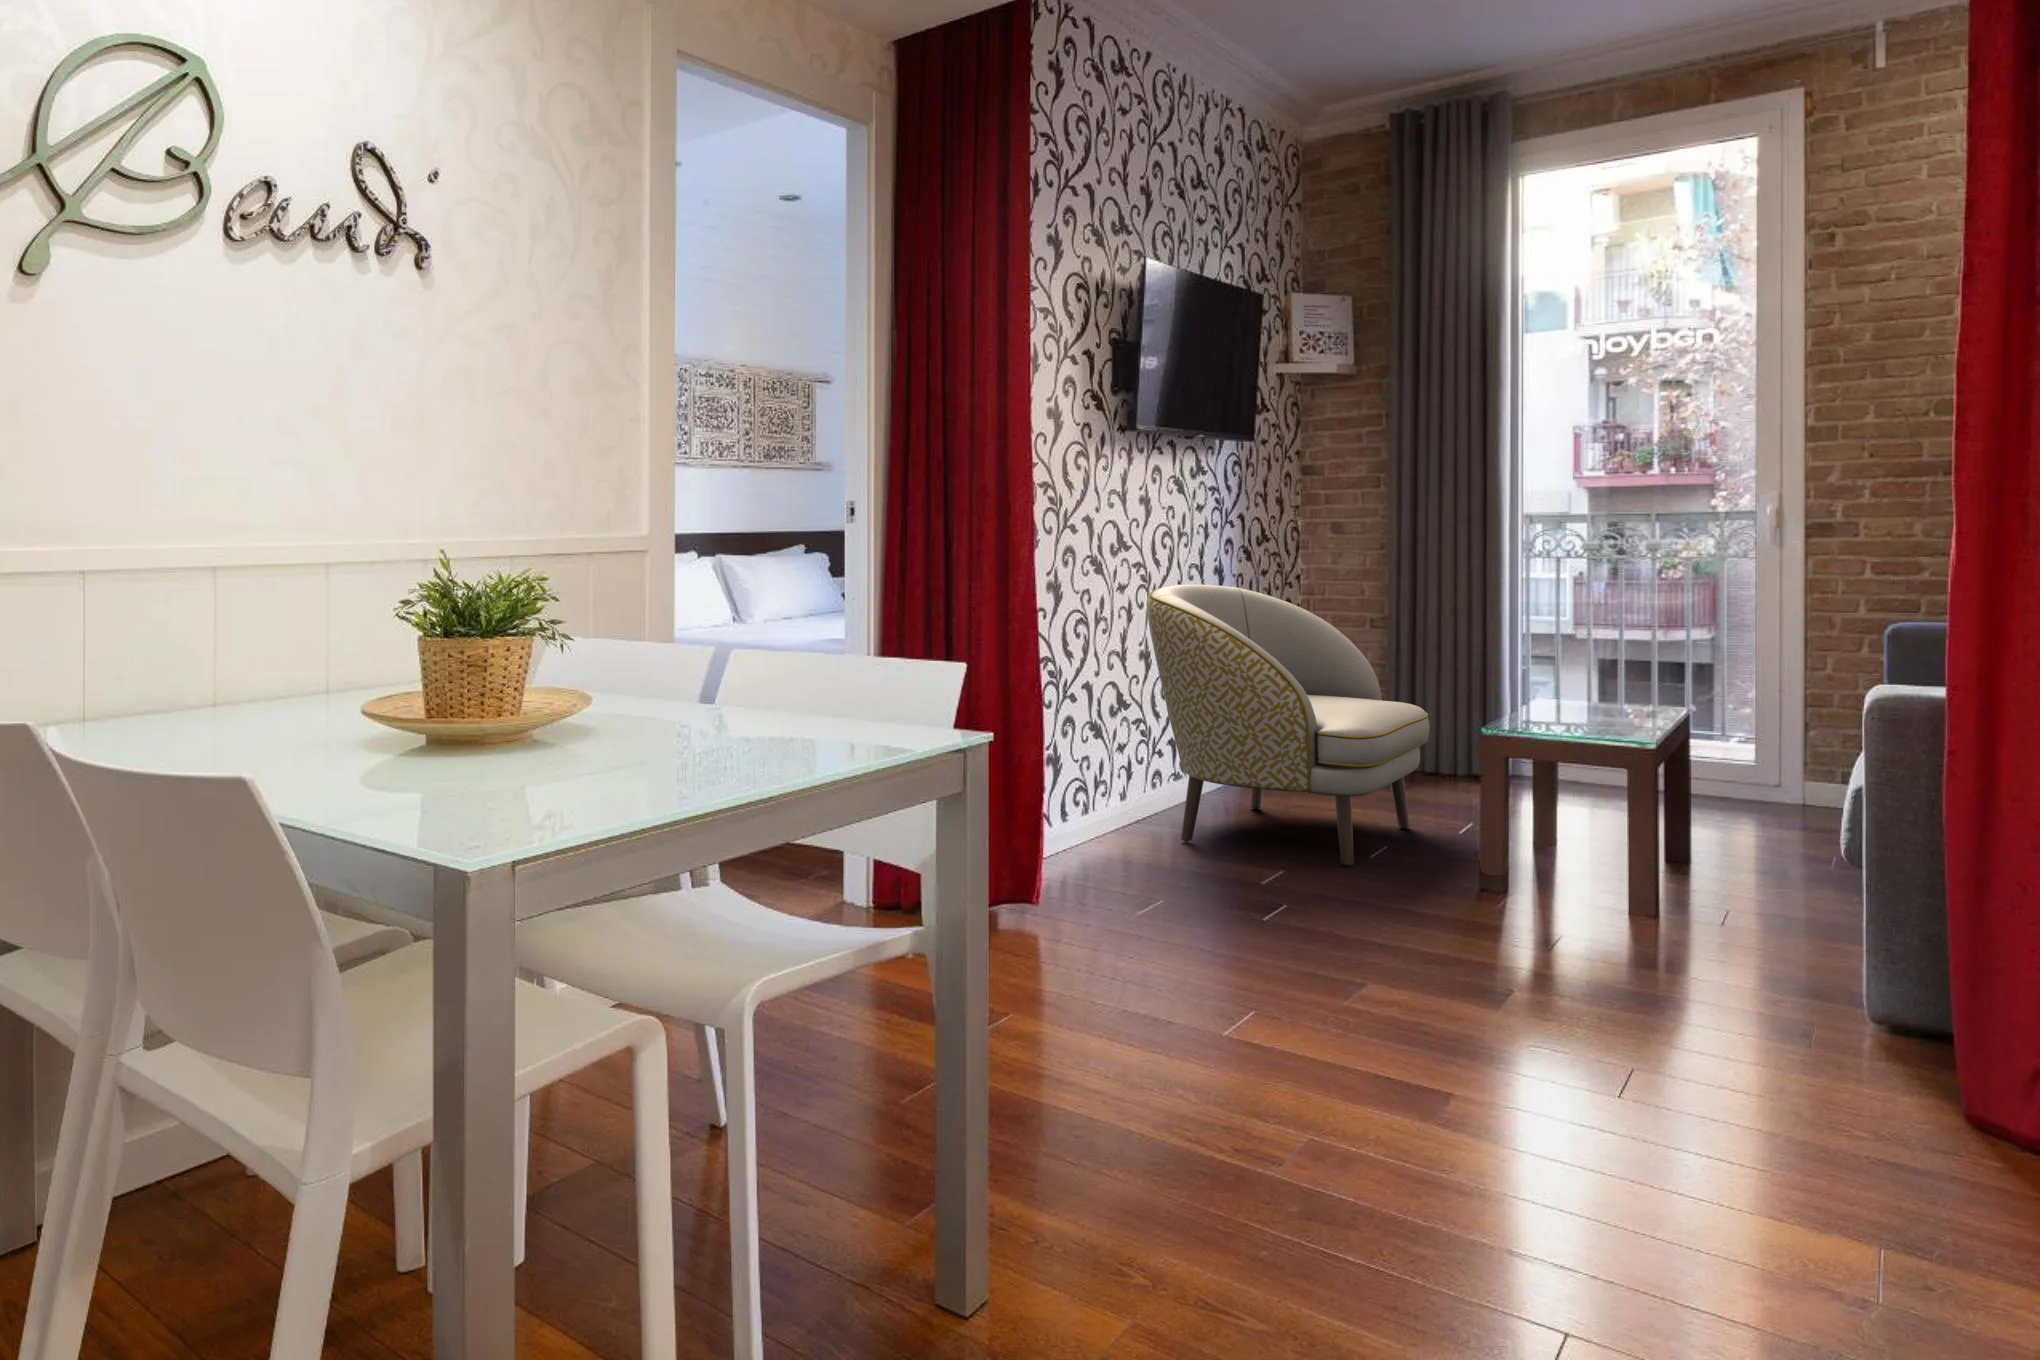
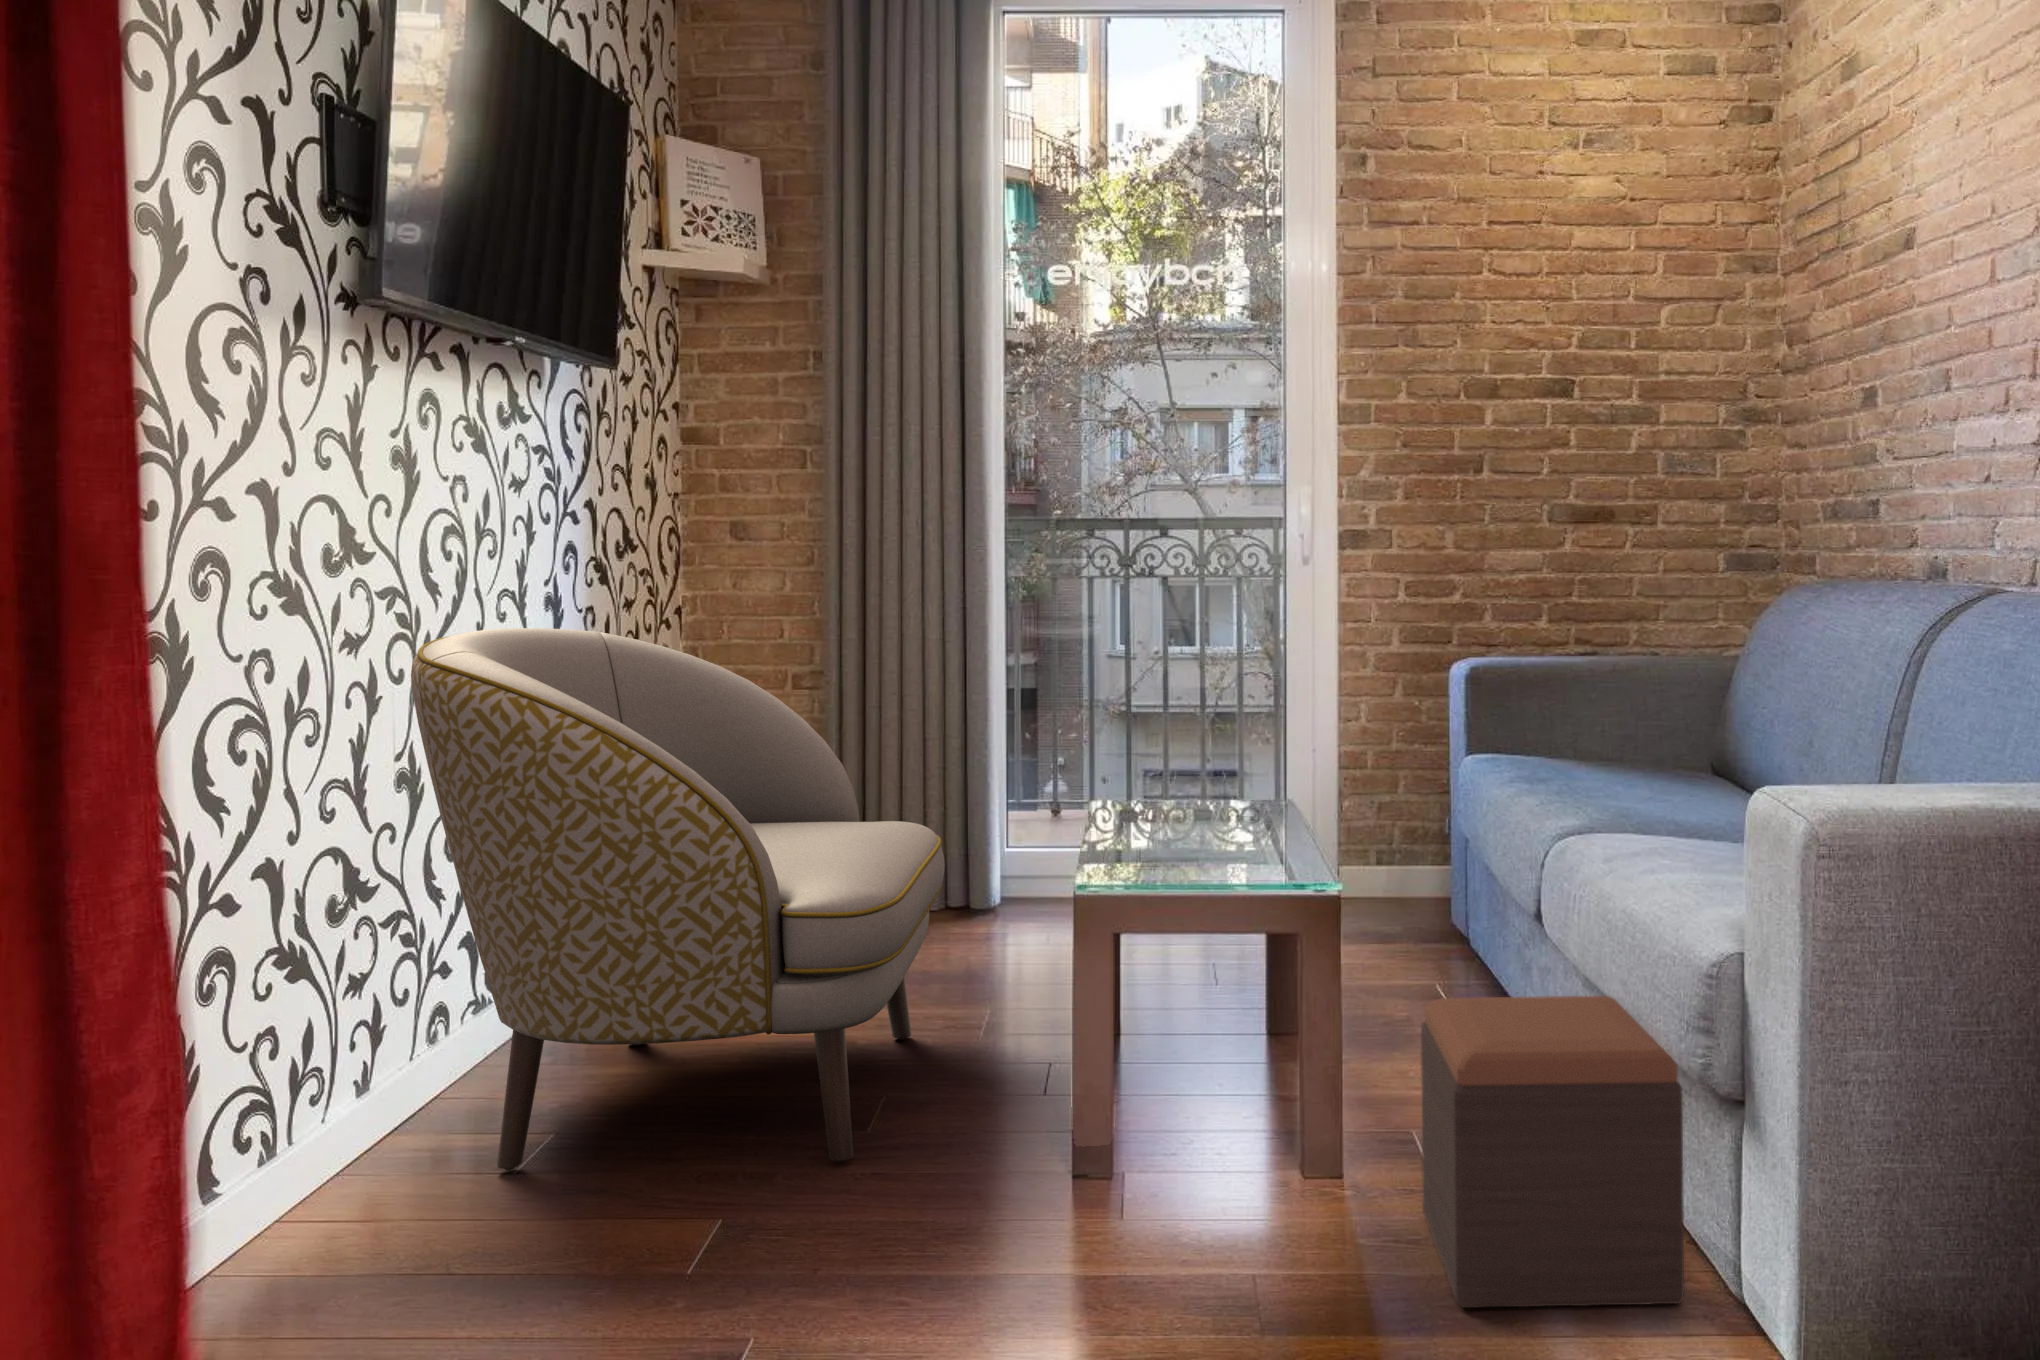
footstool: none [1662,817,1825,998] -> present [1421,996,1684,1308]

